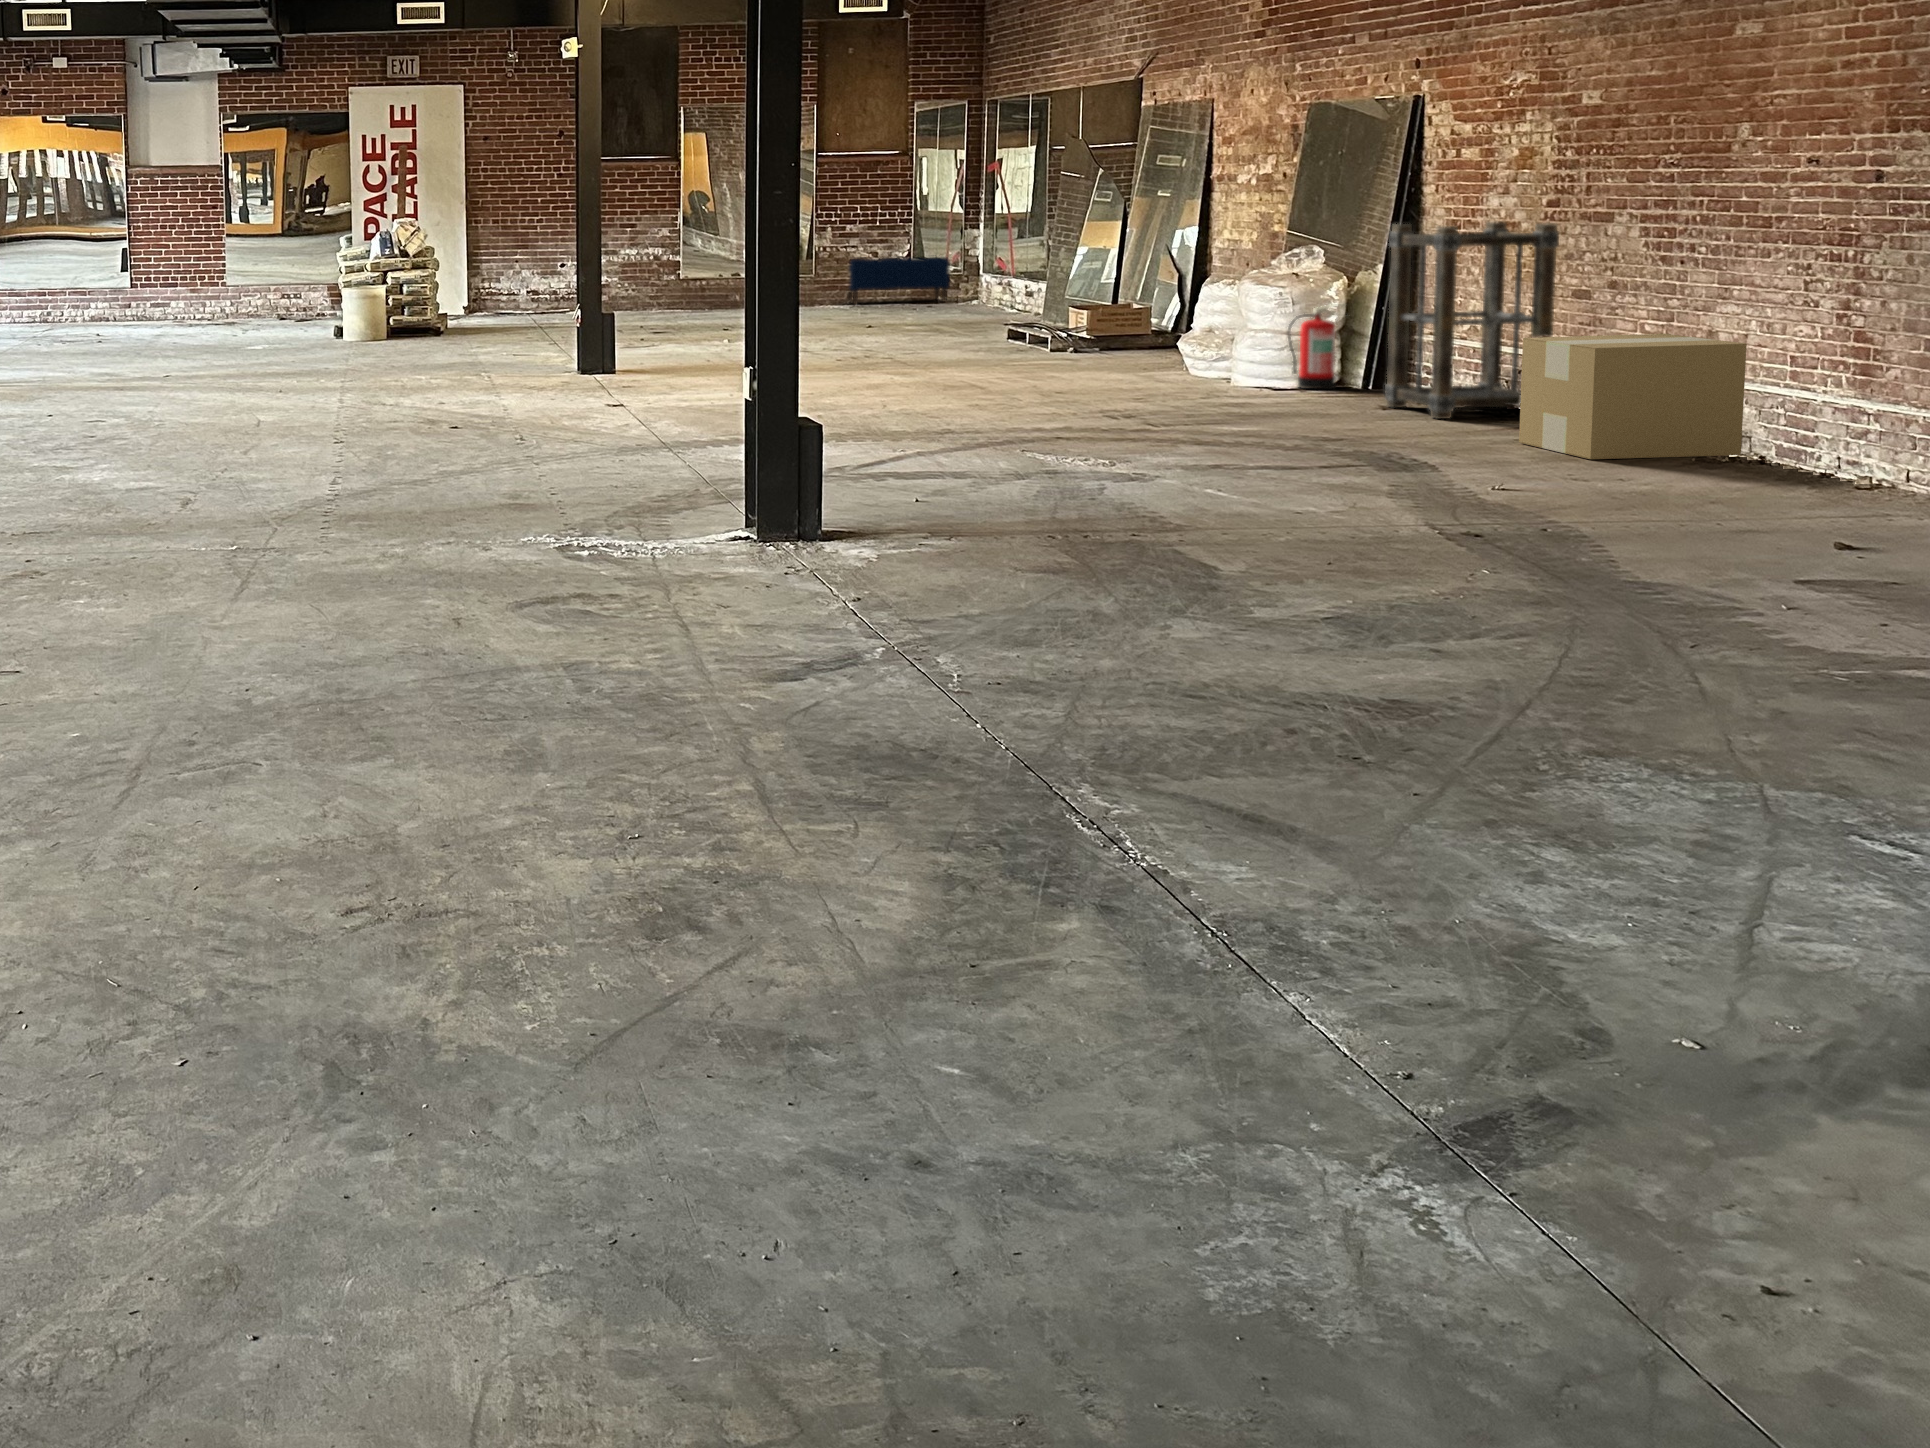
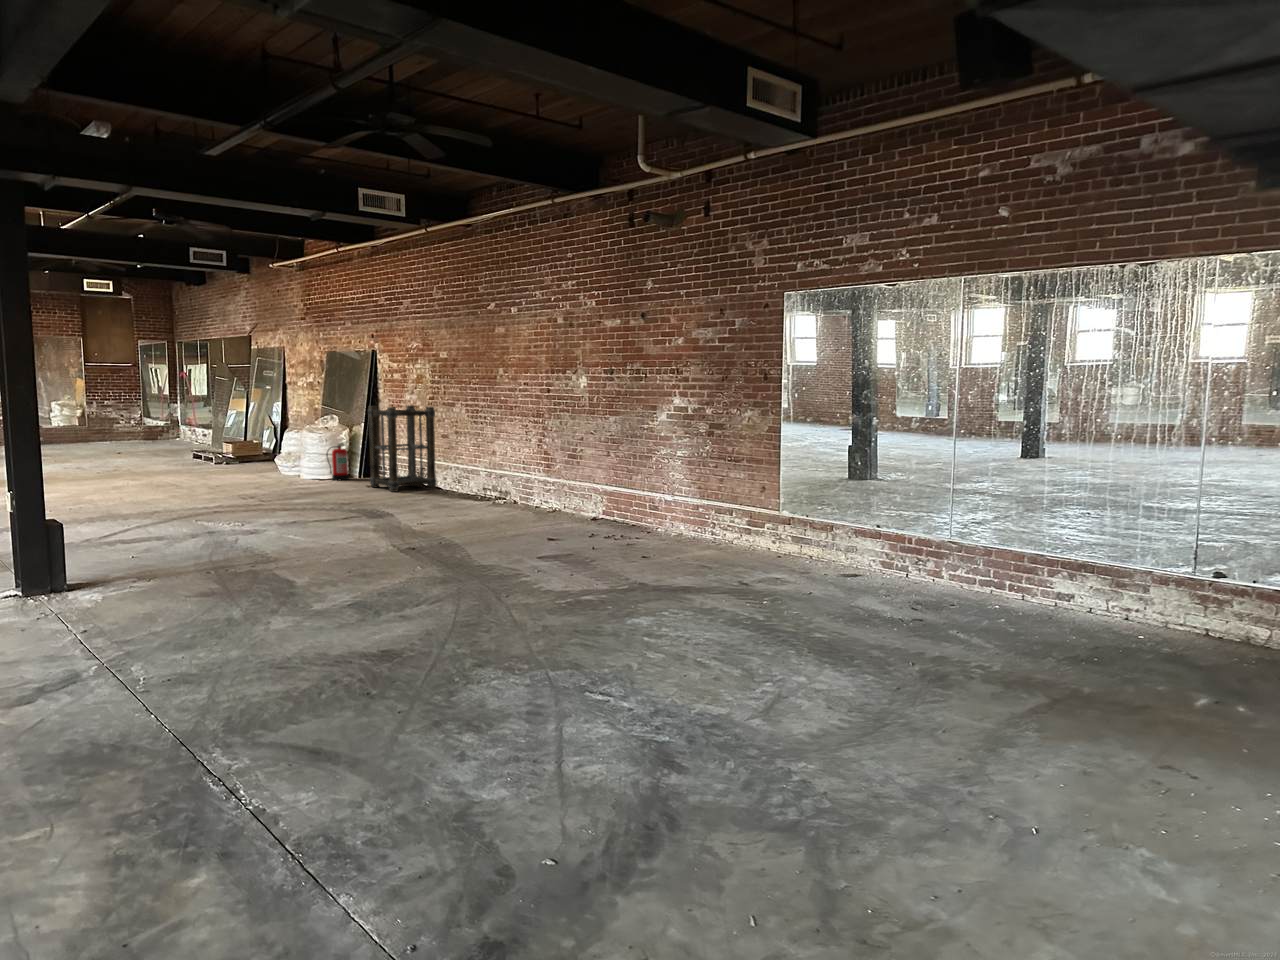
bench: present [847,255,950,304] -> none [99,418,161,444]
cardboard box: present [1519,334,1747,459] -> none [425,453,506,507]

